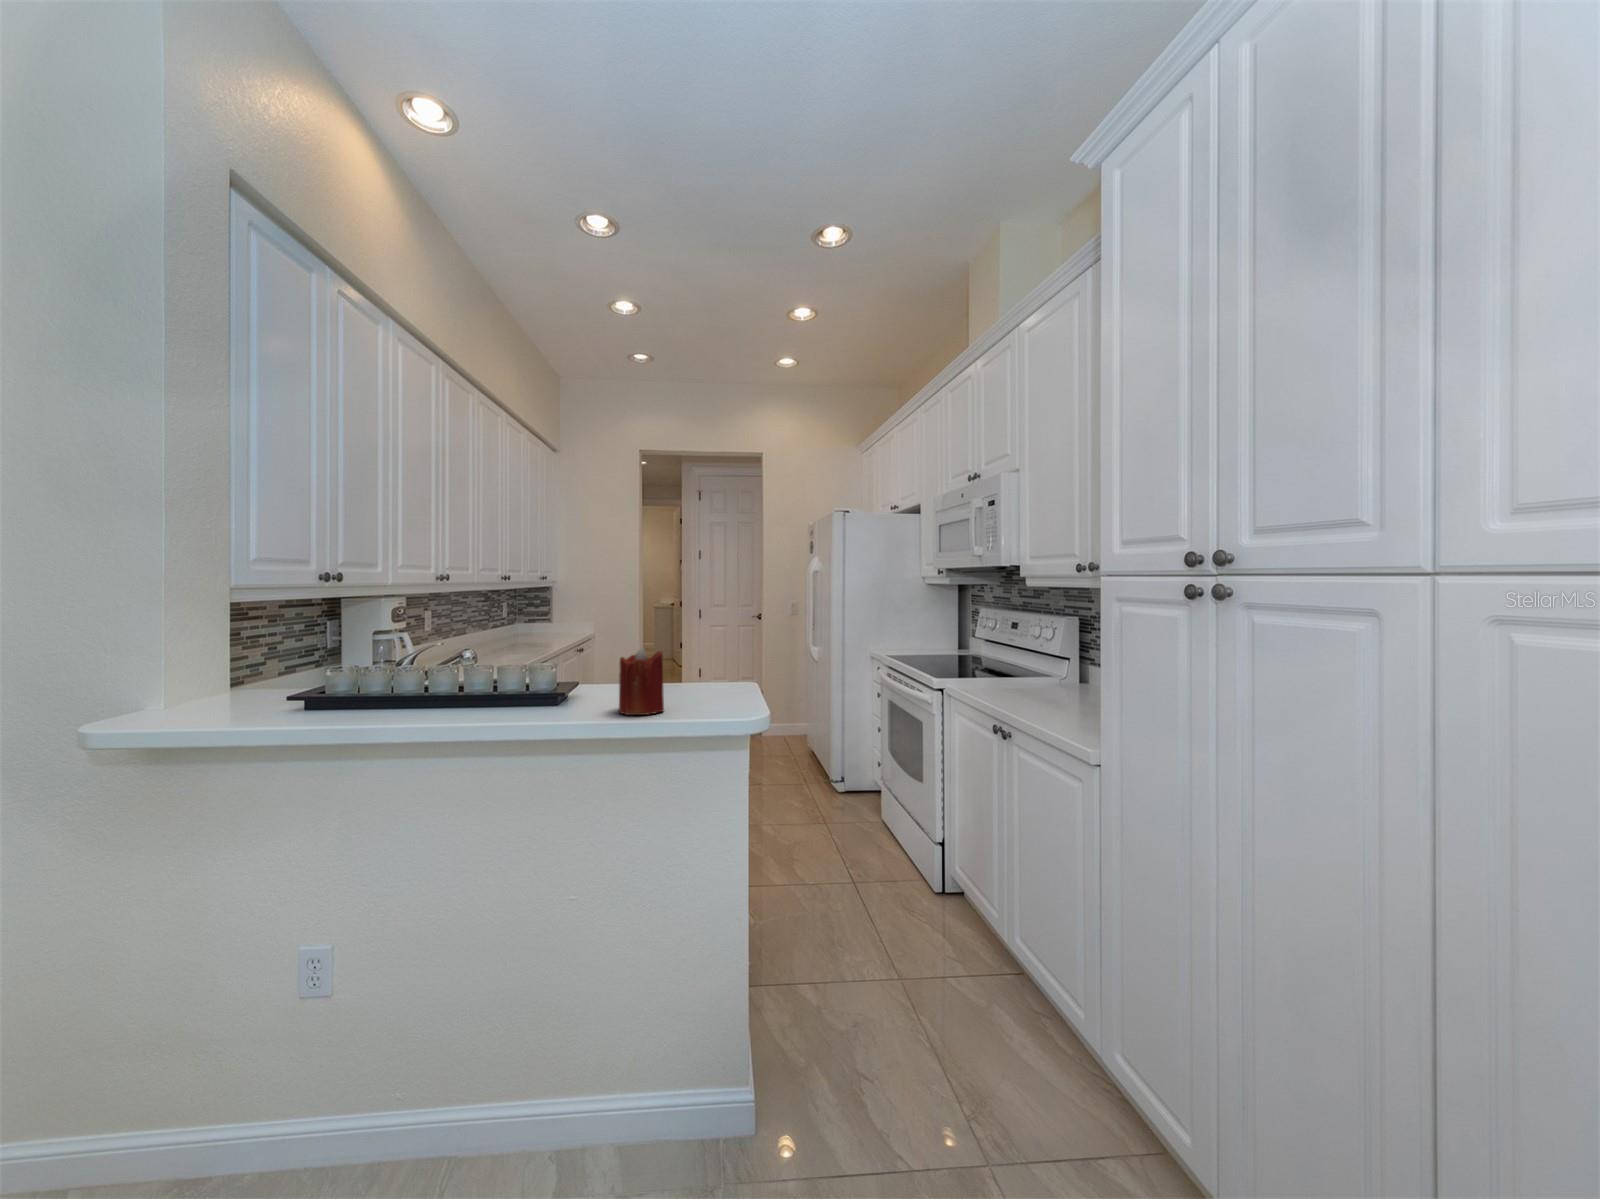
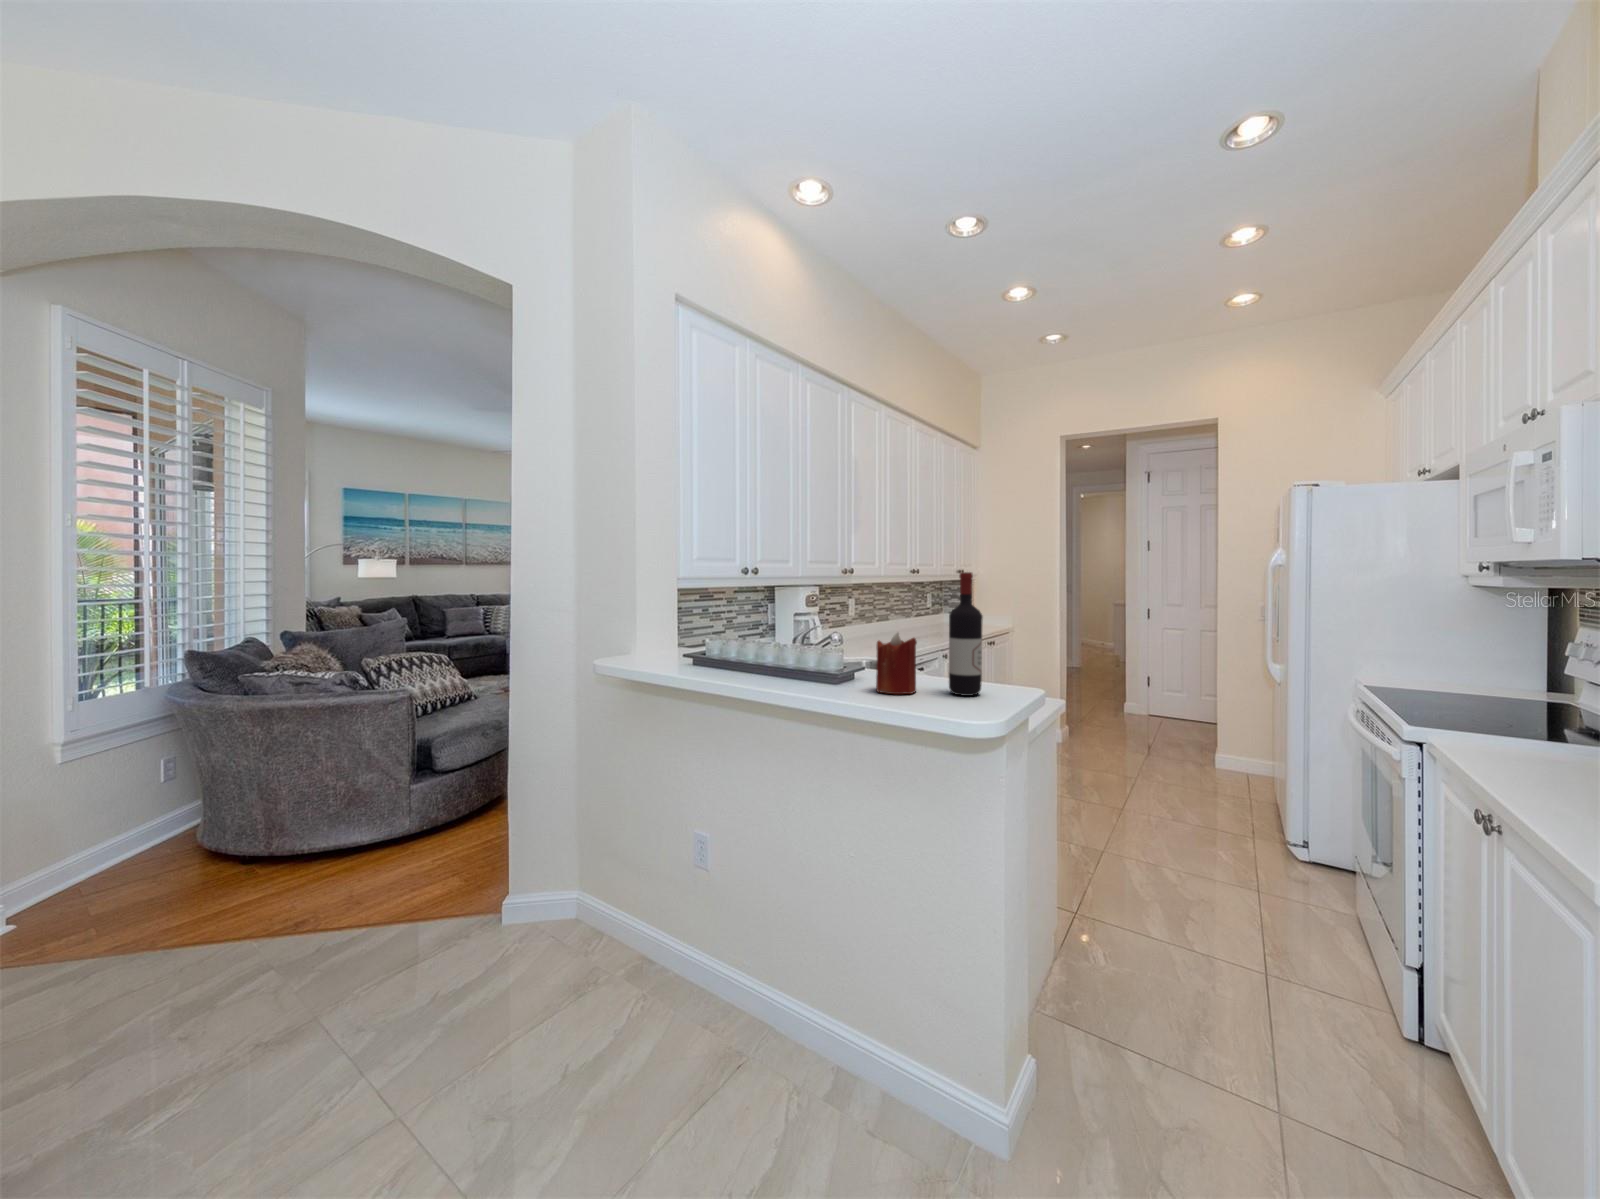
wine bottle: none [692,581,725,705] -> present [949,572,983,696]

